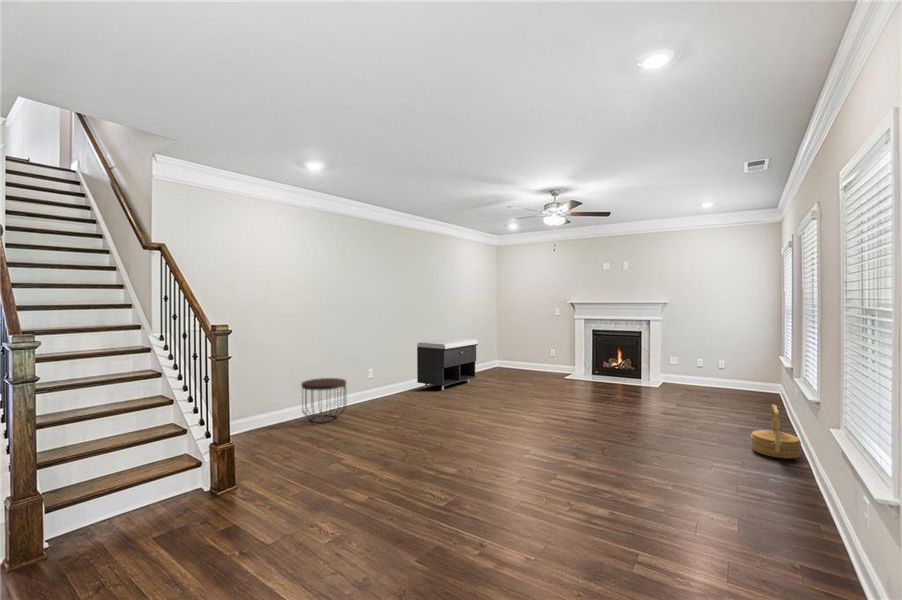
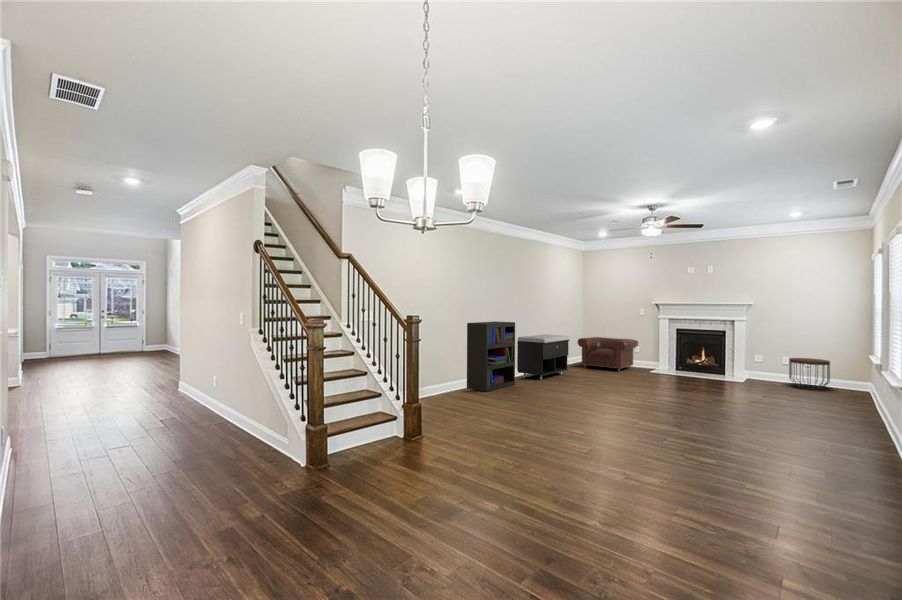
bookshelf: none [349,326,409,410] -> present [467,321,515,392]
armchair: none [490,340,554,377] -> present [578,337,638,371]
side table: present [301,378,346,422] -> present [789,358,830,389]
woven basket: present [751,405,801,458] -> none [839,393,887,438]

